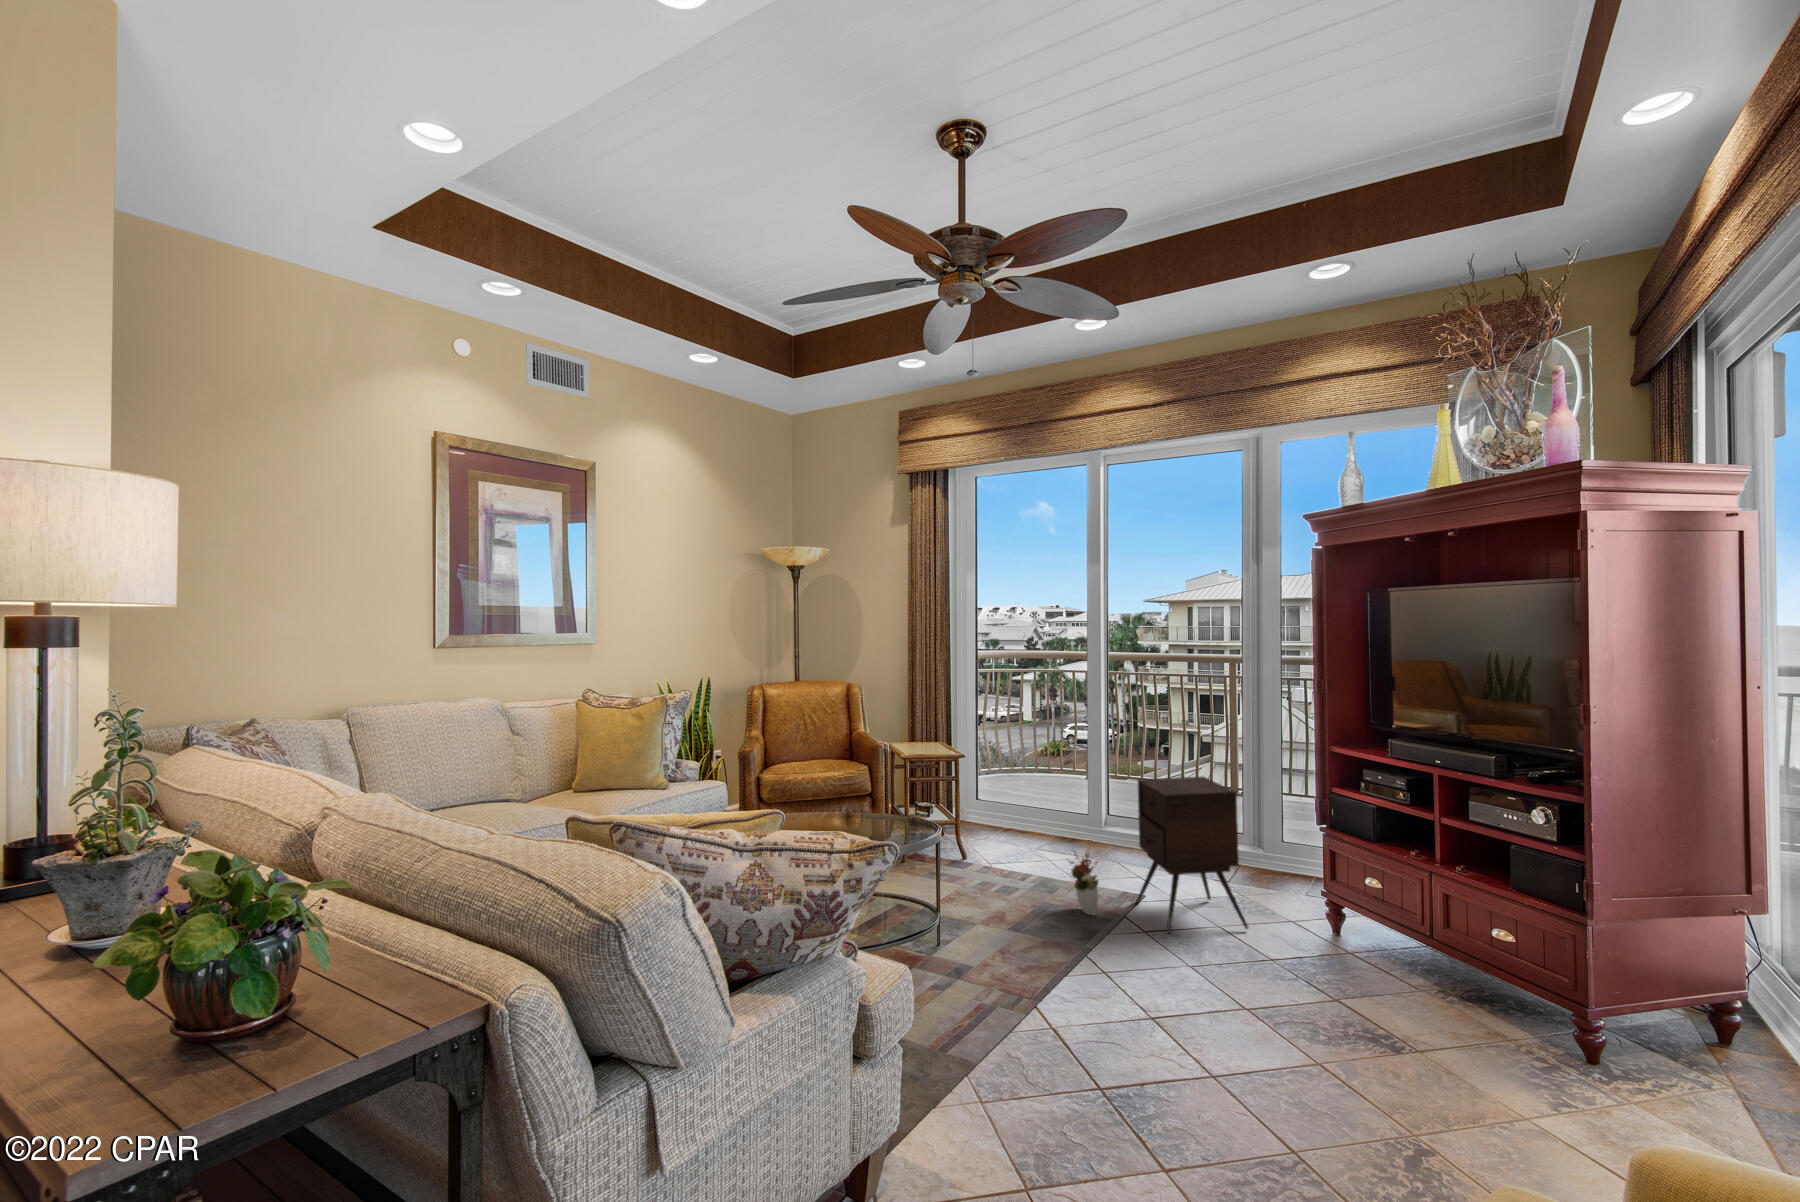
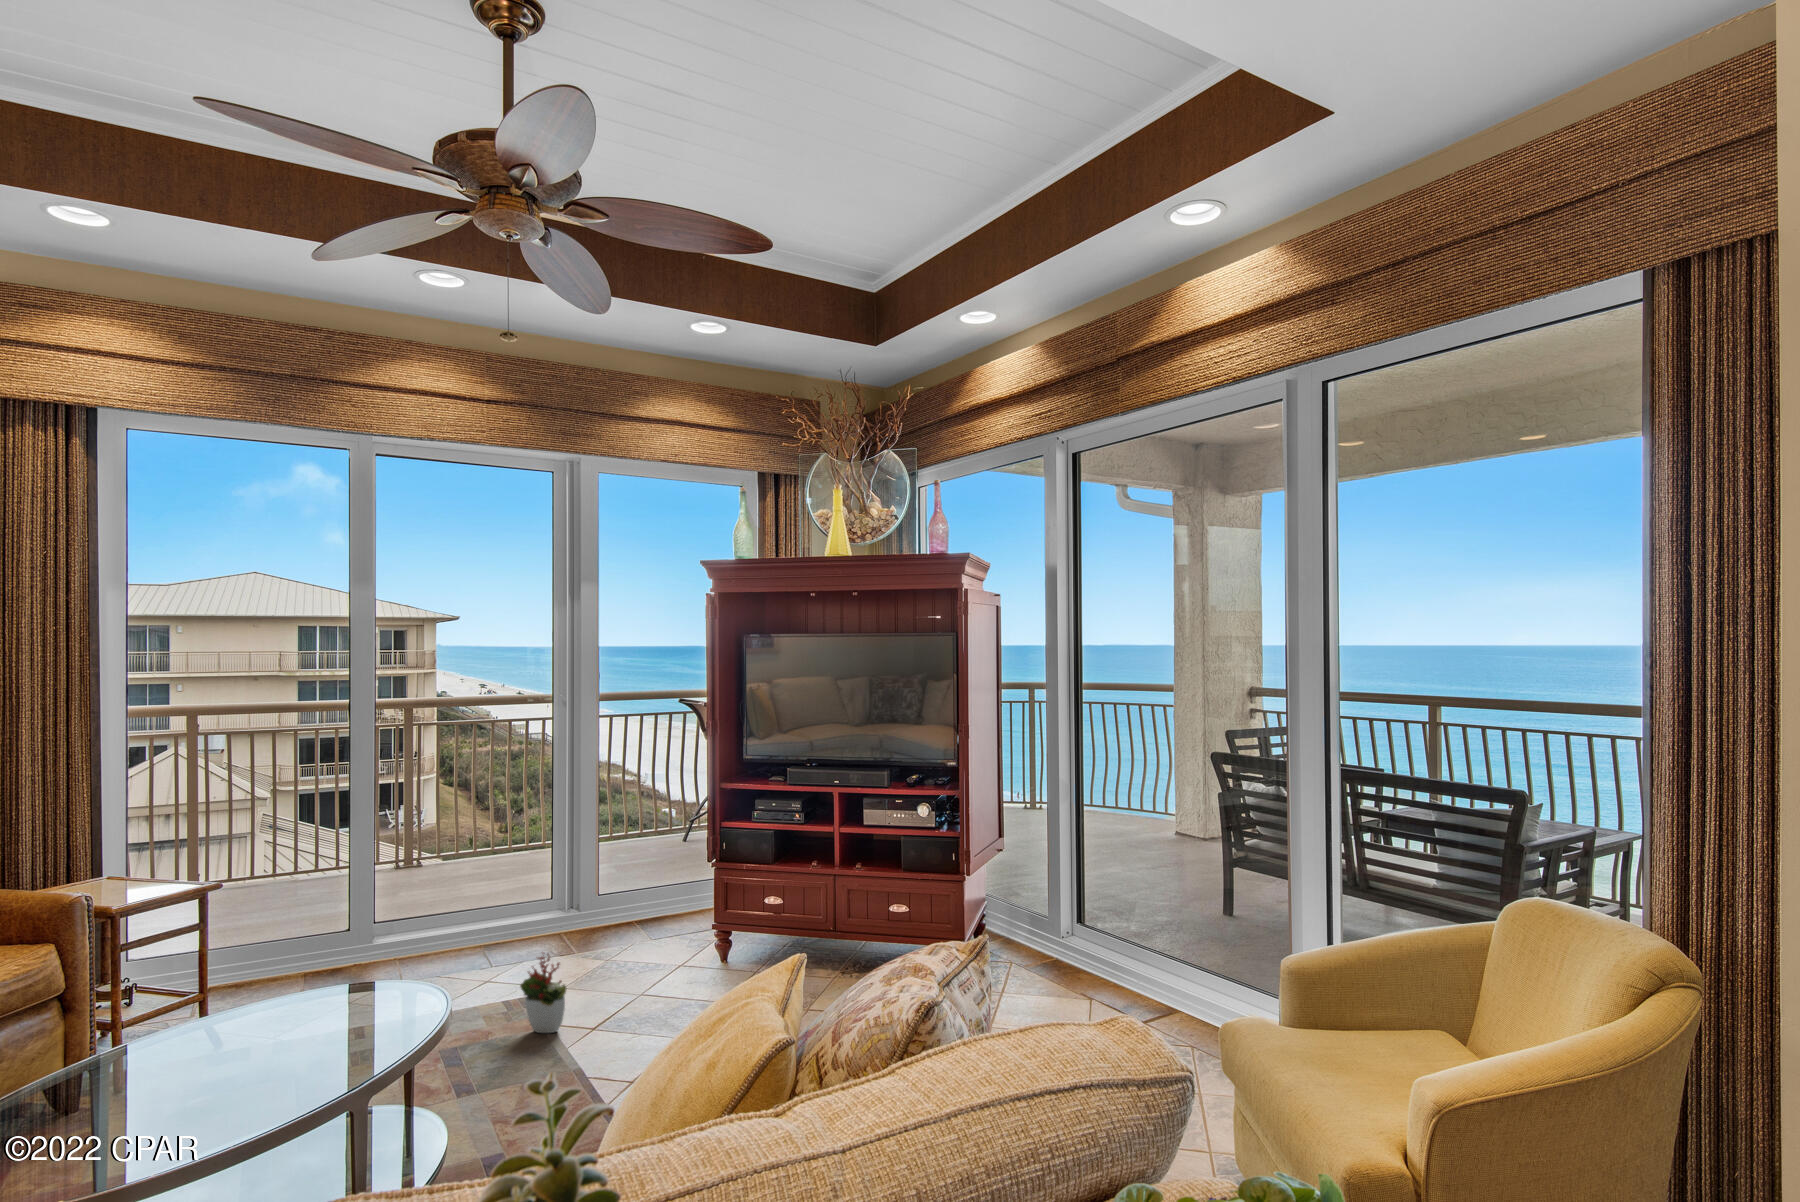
side table: present [1136,776,1248,934] -> none [565,839,692,1017]

